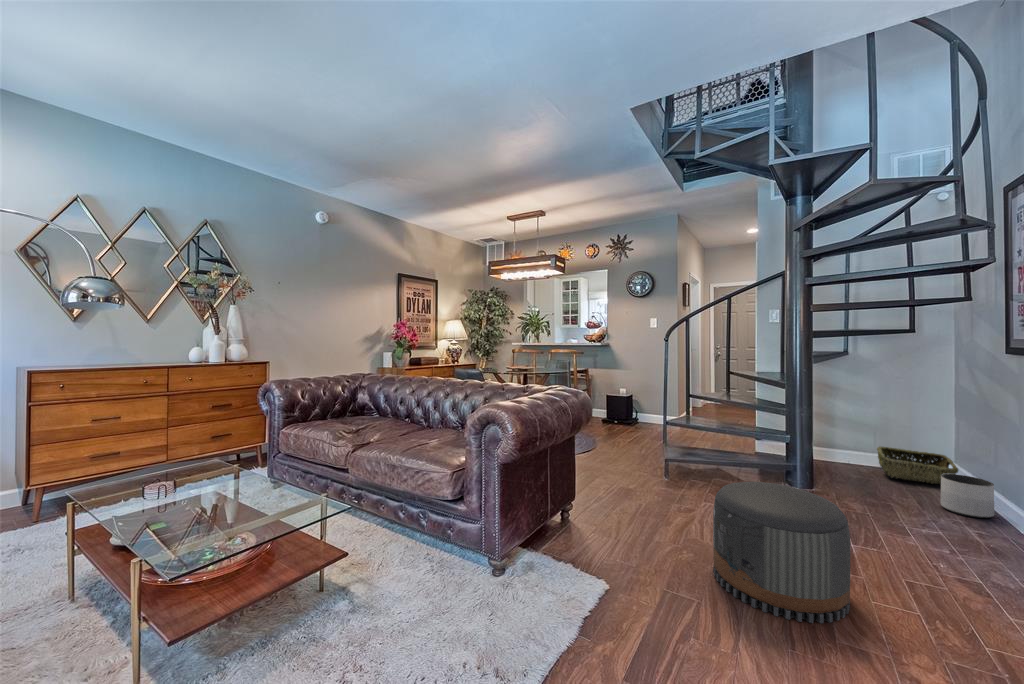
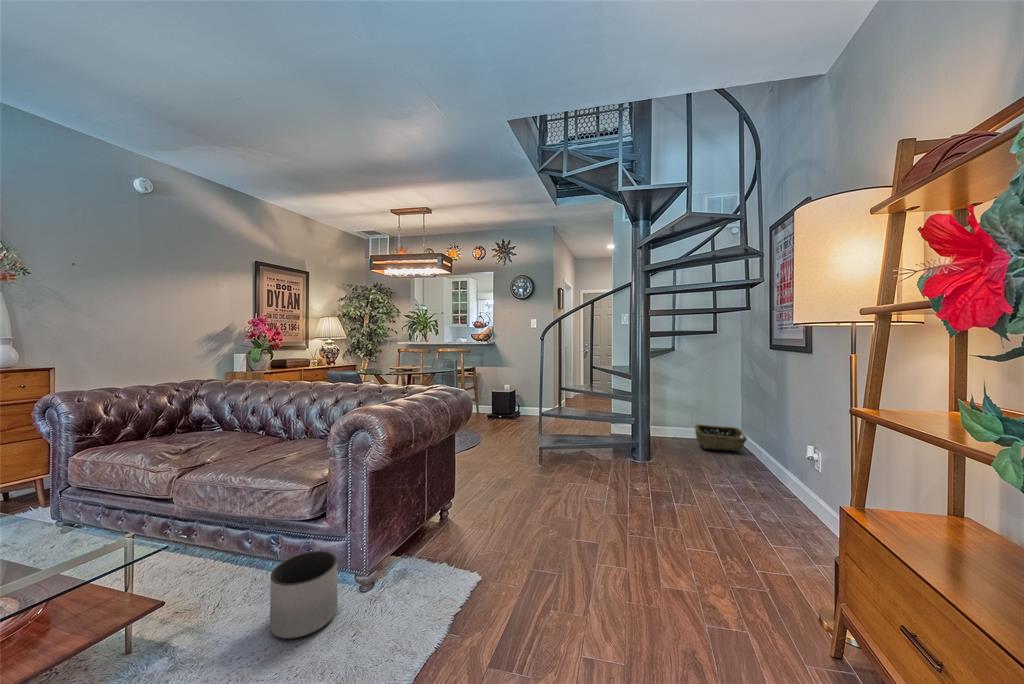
planter: present [940,474,994,518] -> present [270,551,338,639]
pouf: present [713,482,850,623] -> none [582,465,690,589]

